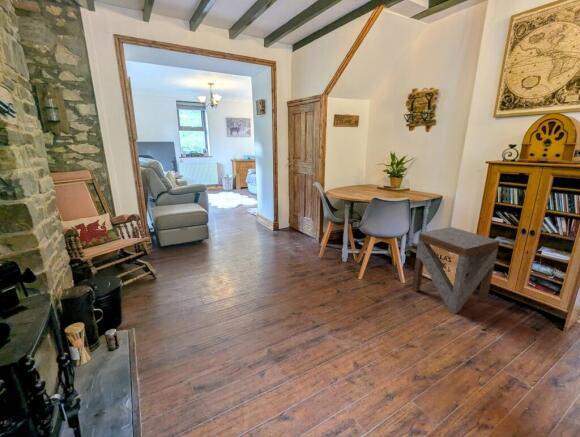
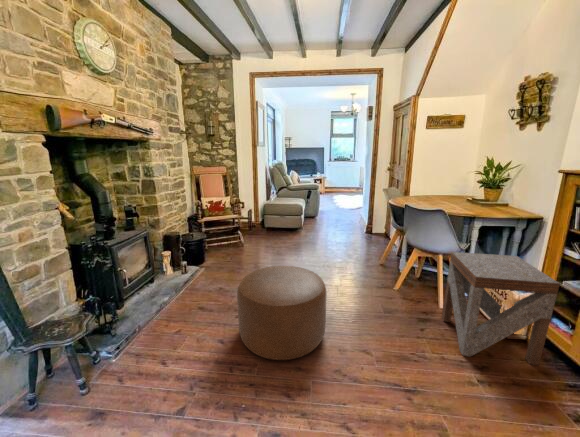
ottoman: none [283,282,391,403] -> present [237,266,326,360]

